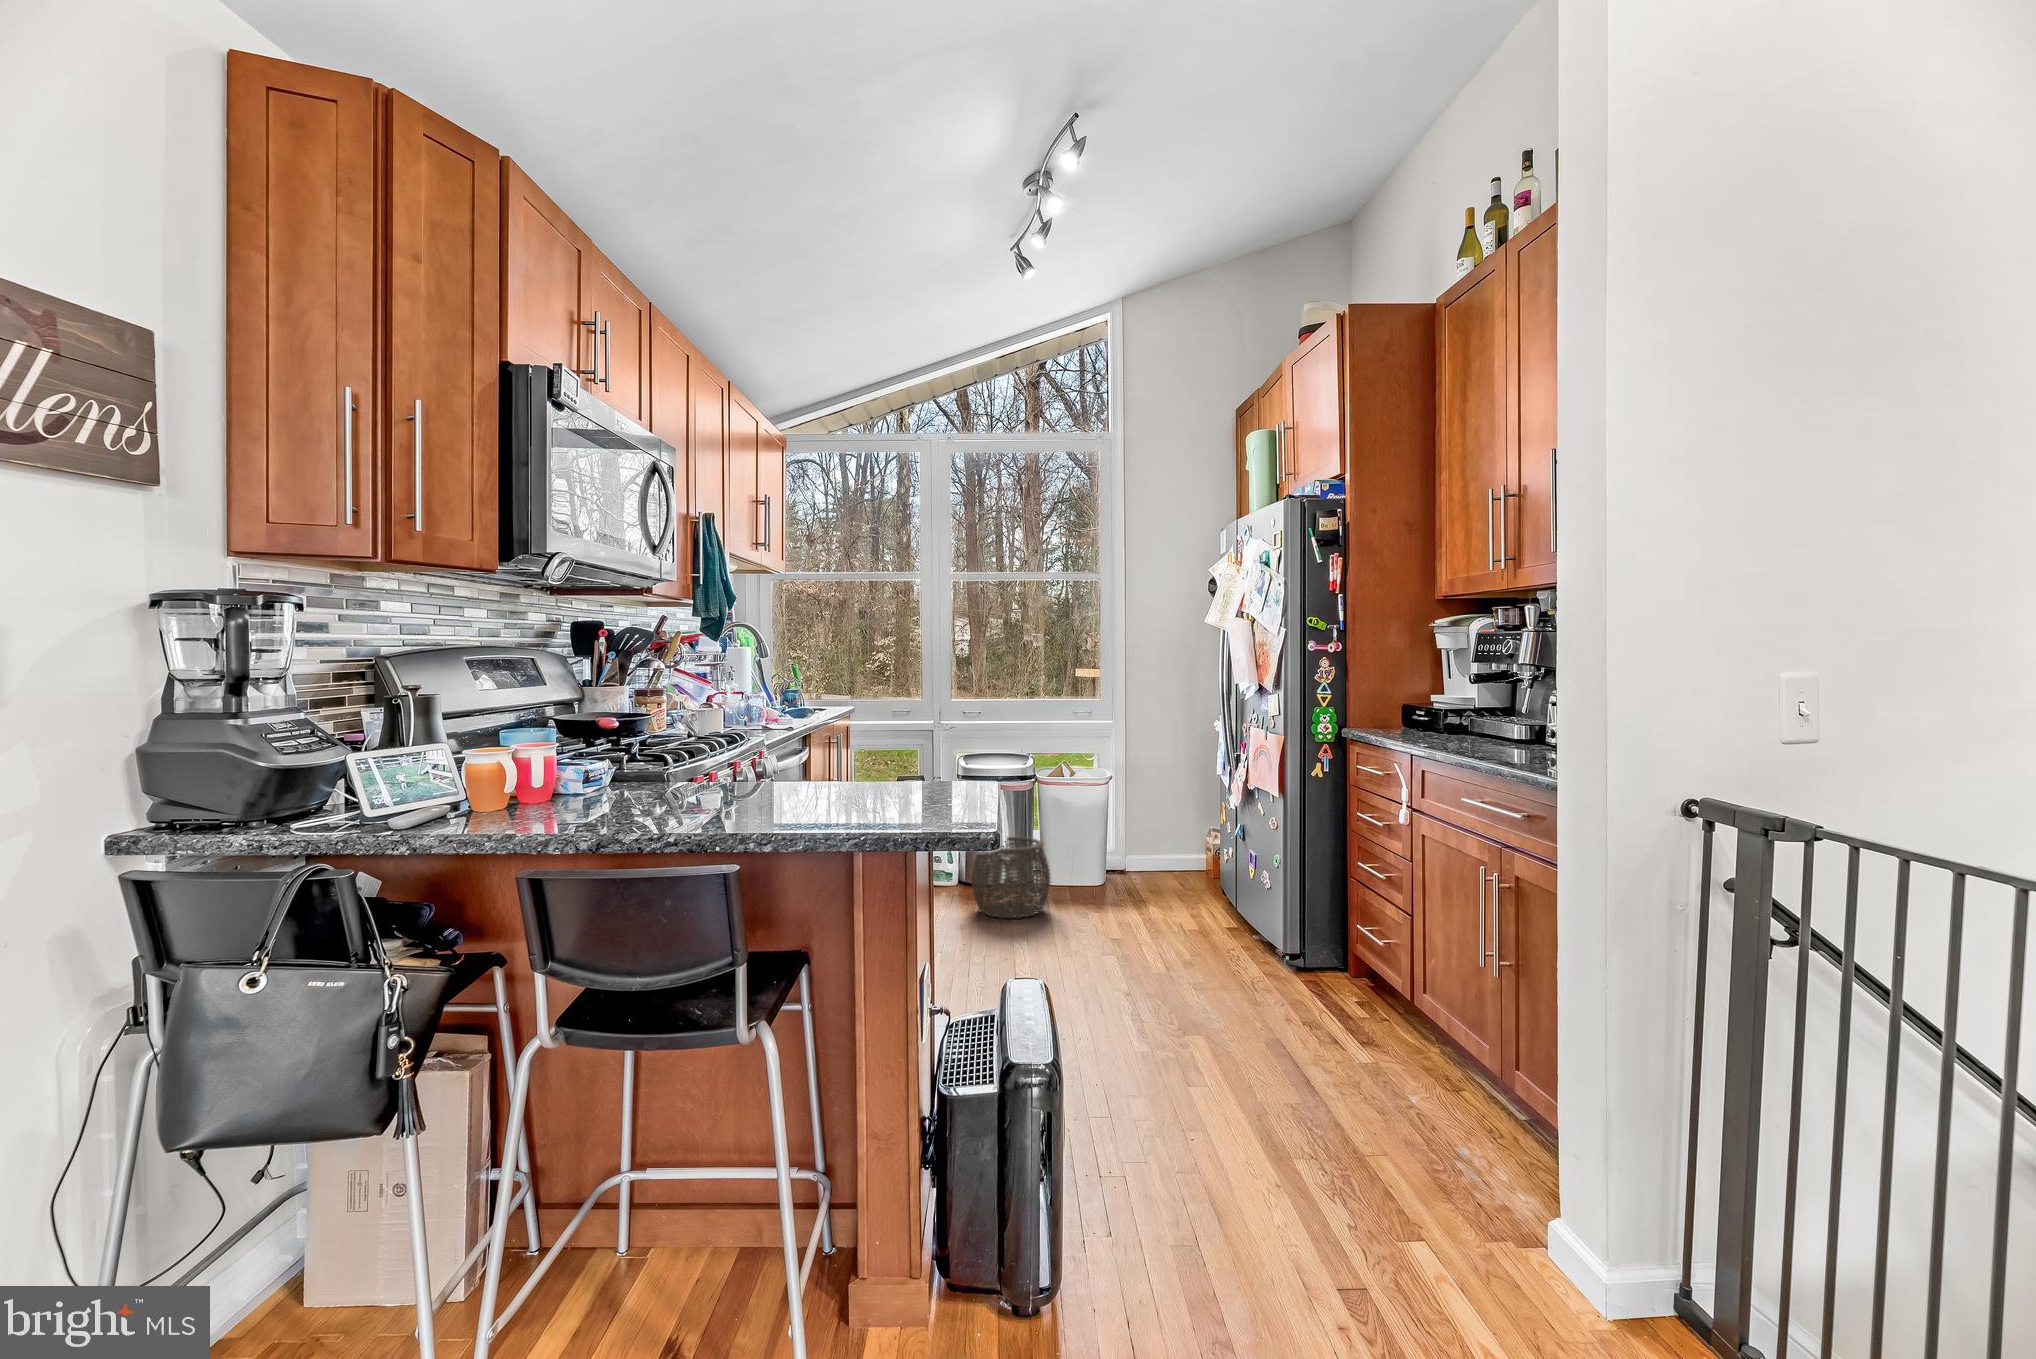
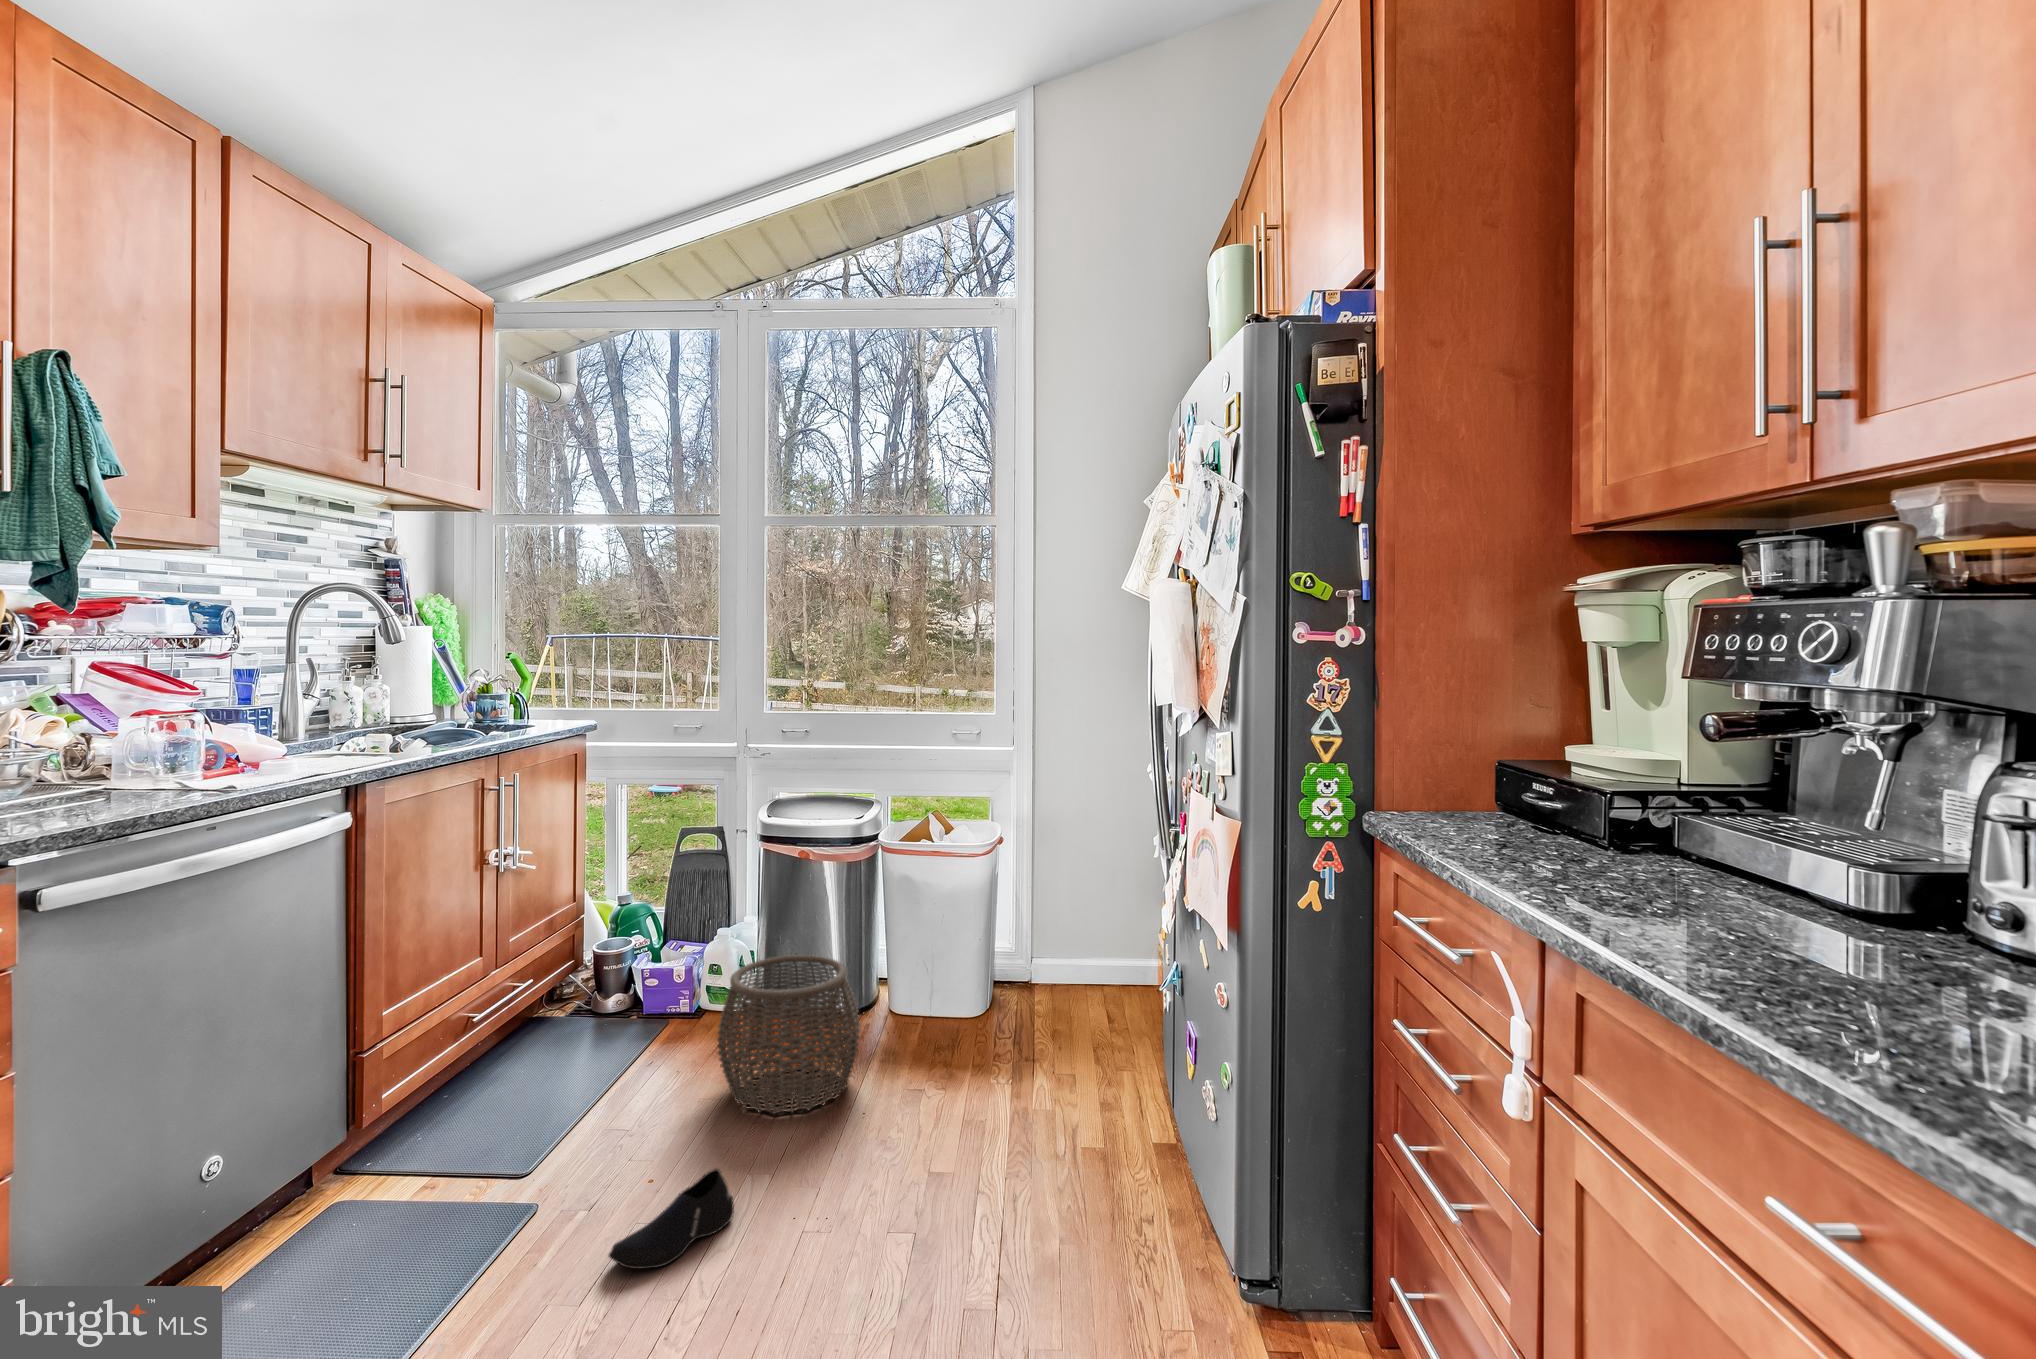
shoe: none [969,924,1018,963] -> present [609,1169,734,1269]

